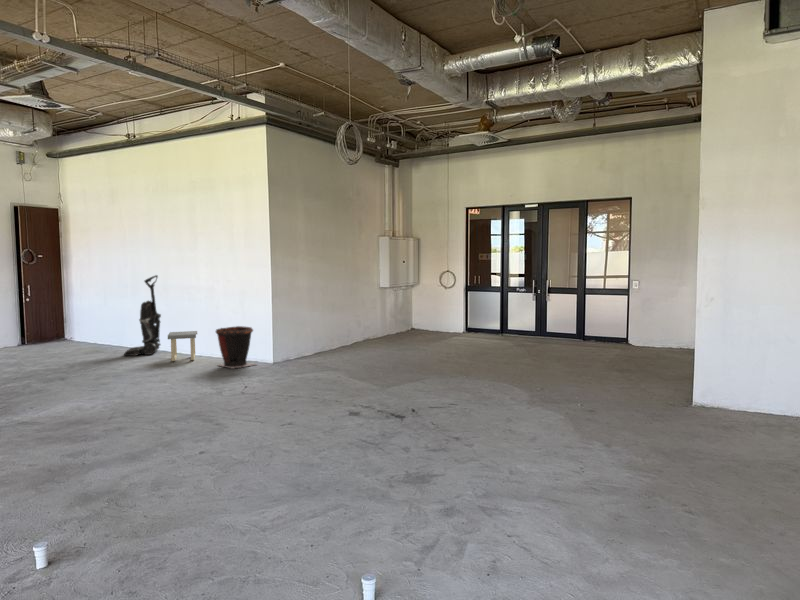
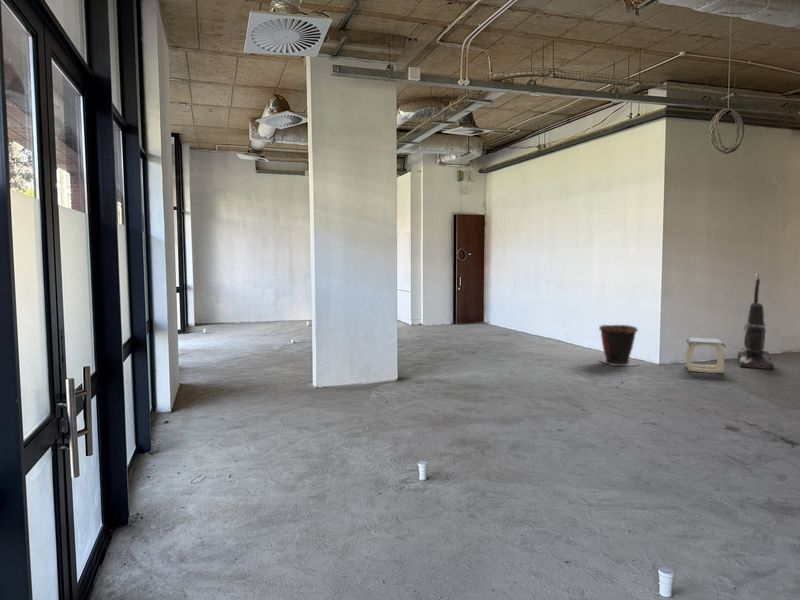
vacuum cleaner: present [124,275,161,356] -> present [737,274,773,369]
stool: present [168,331,197,361] -> present [686,338,726,373]

